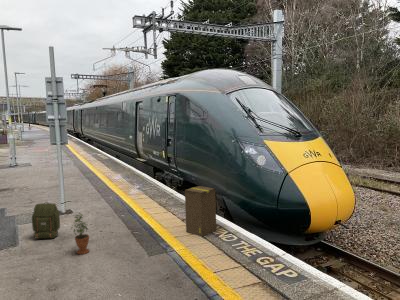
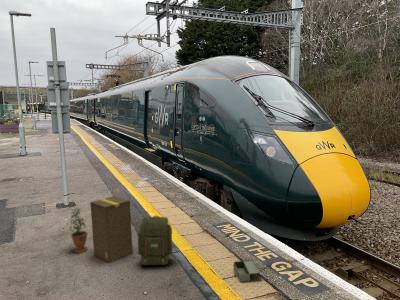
cardboard box: present [185,186,216,236] -> present [90,196,133,263]
backpack: present [32,202,60,238] -> present [138,216,172,265]
toolbox: none [223,256,247,274] -> present [233,260,260,282]

